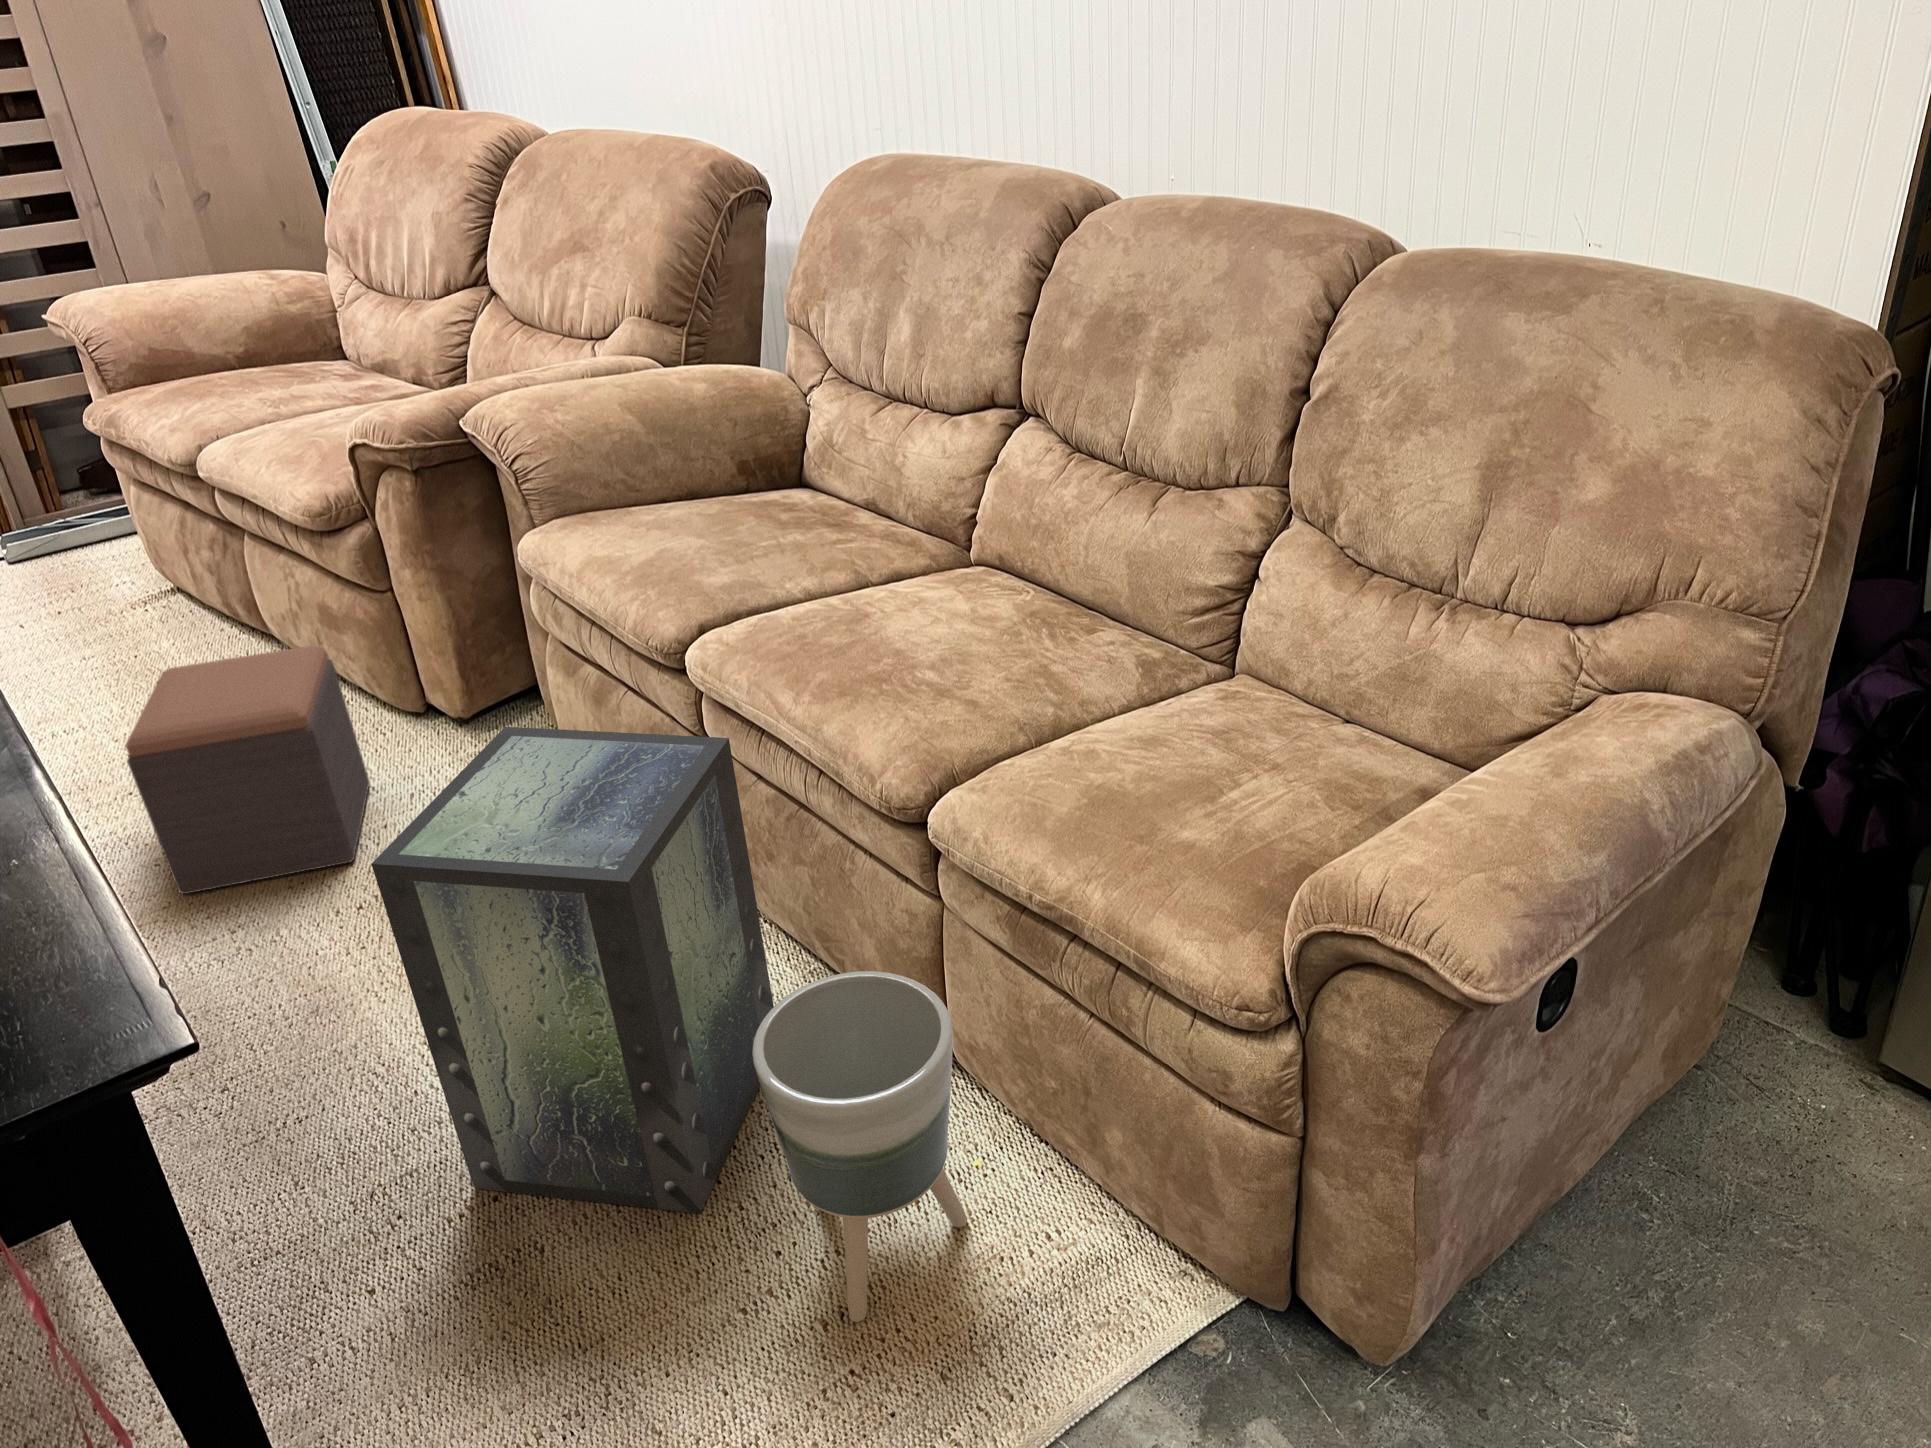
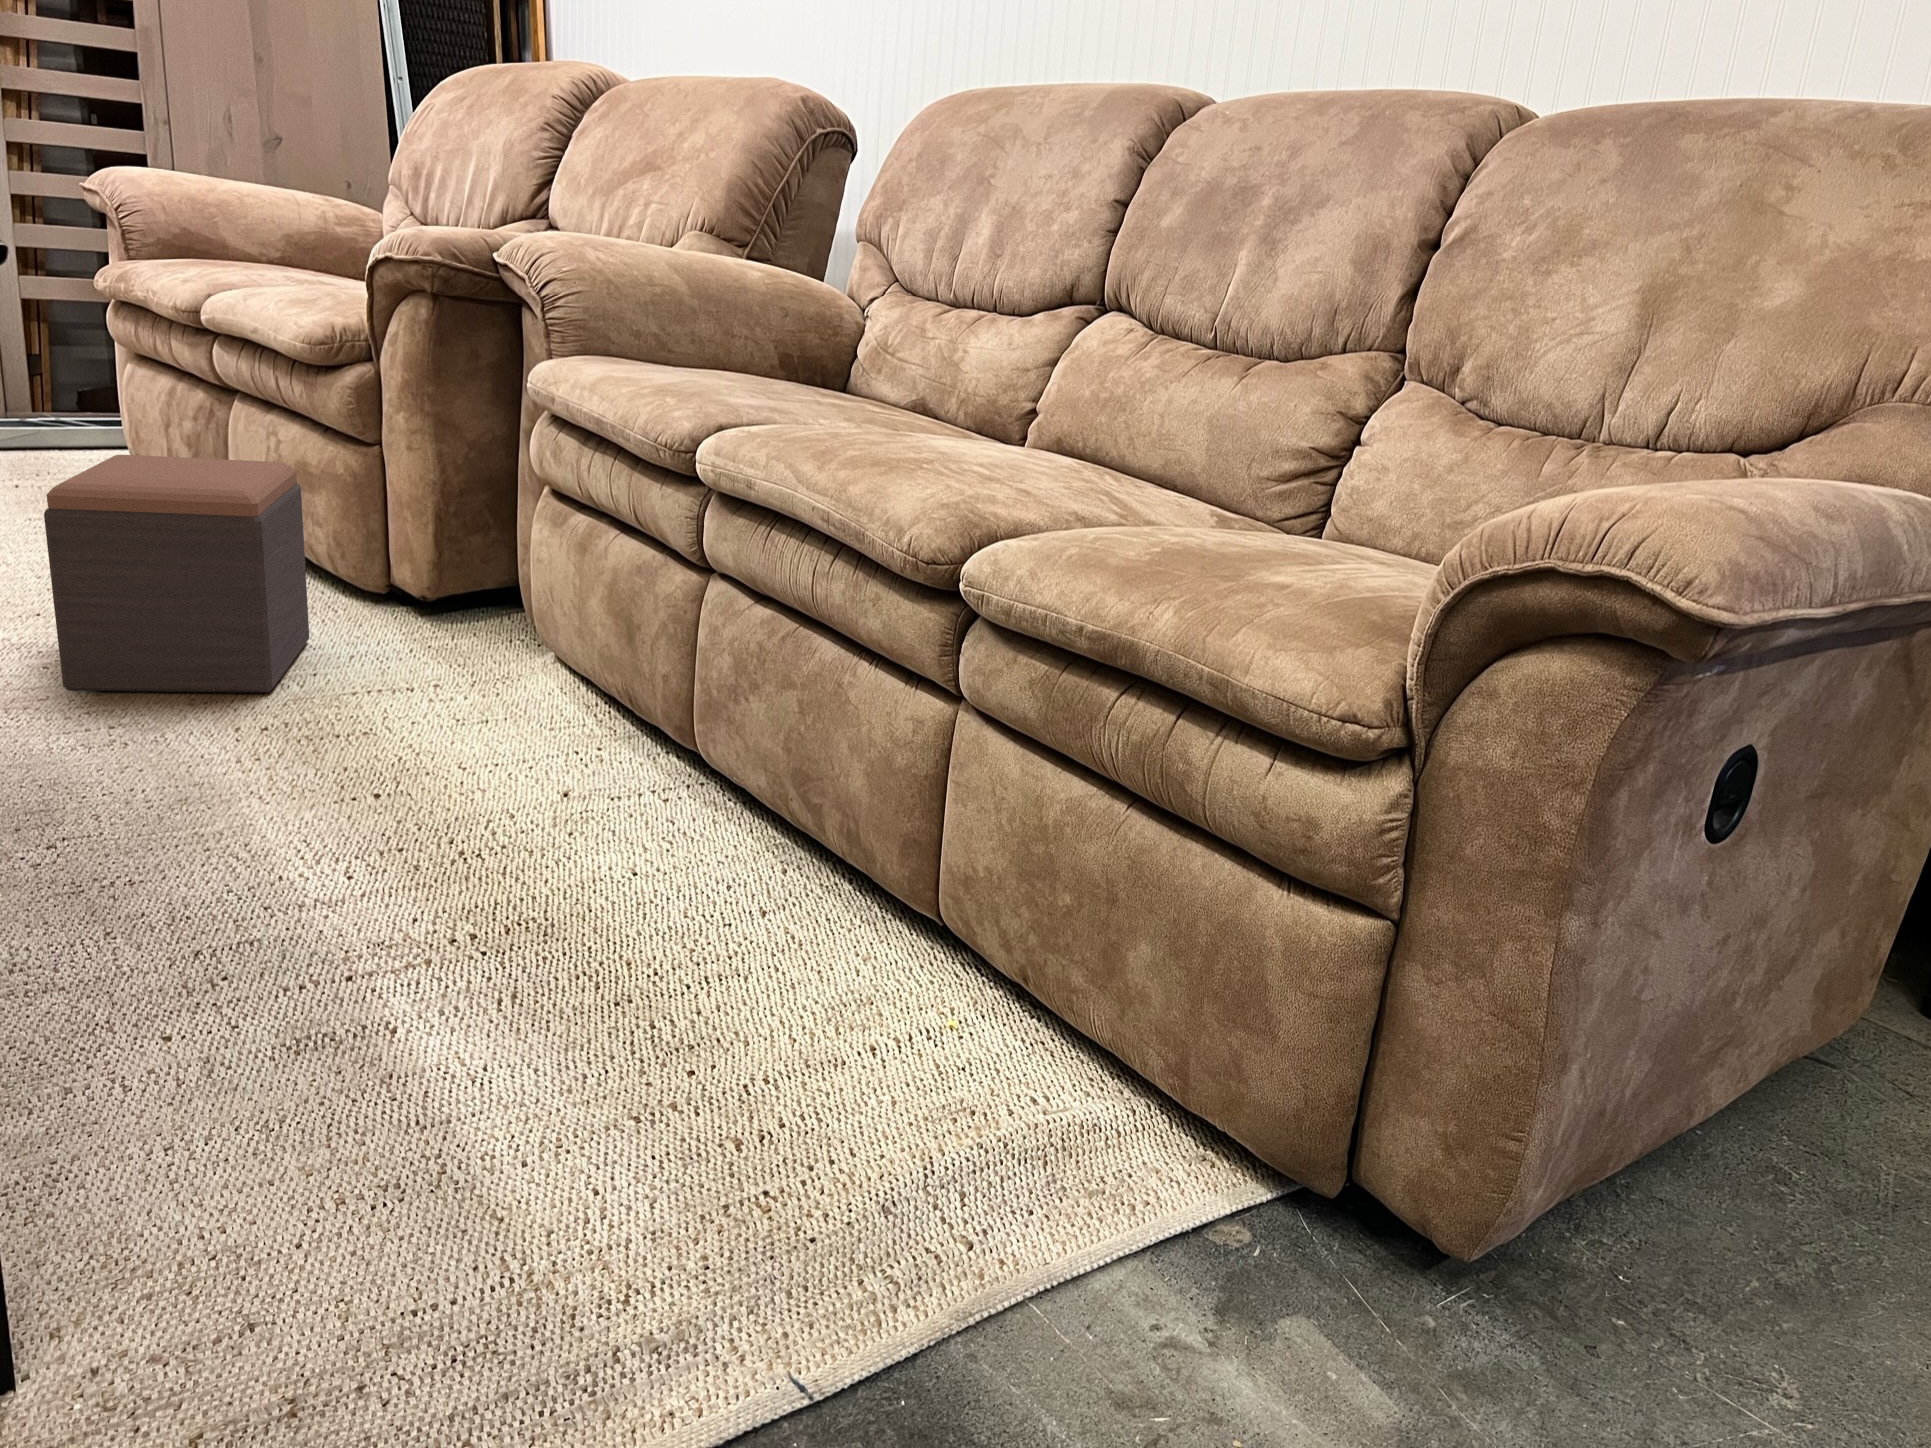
storage box: present [371,727,774,1214] -> none [298,438,742,1023]
planter: present [752,971,967,1322] -> none [714,714,965,1145]

